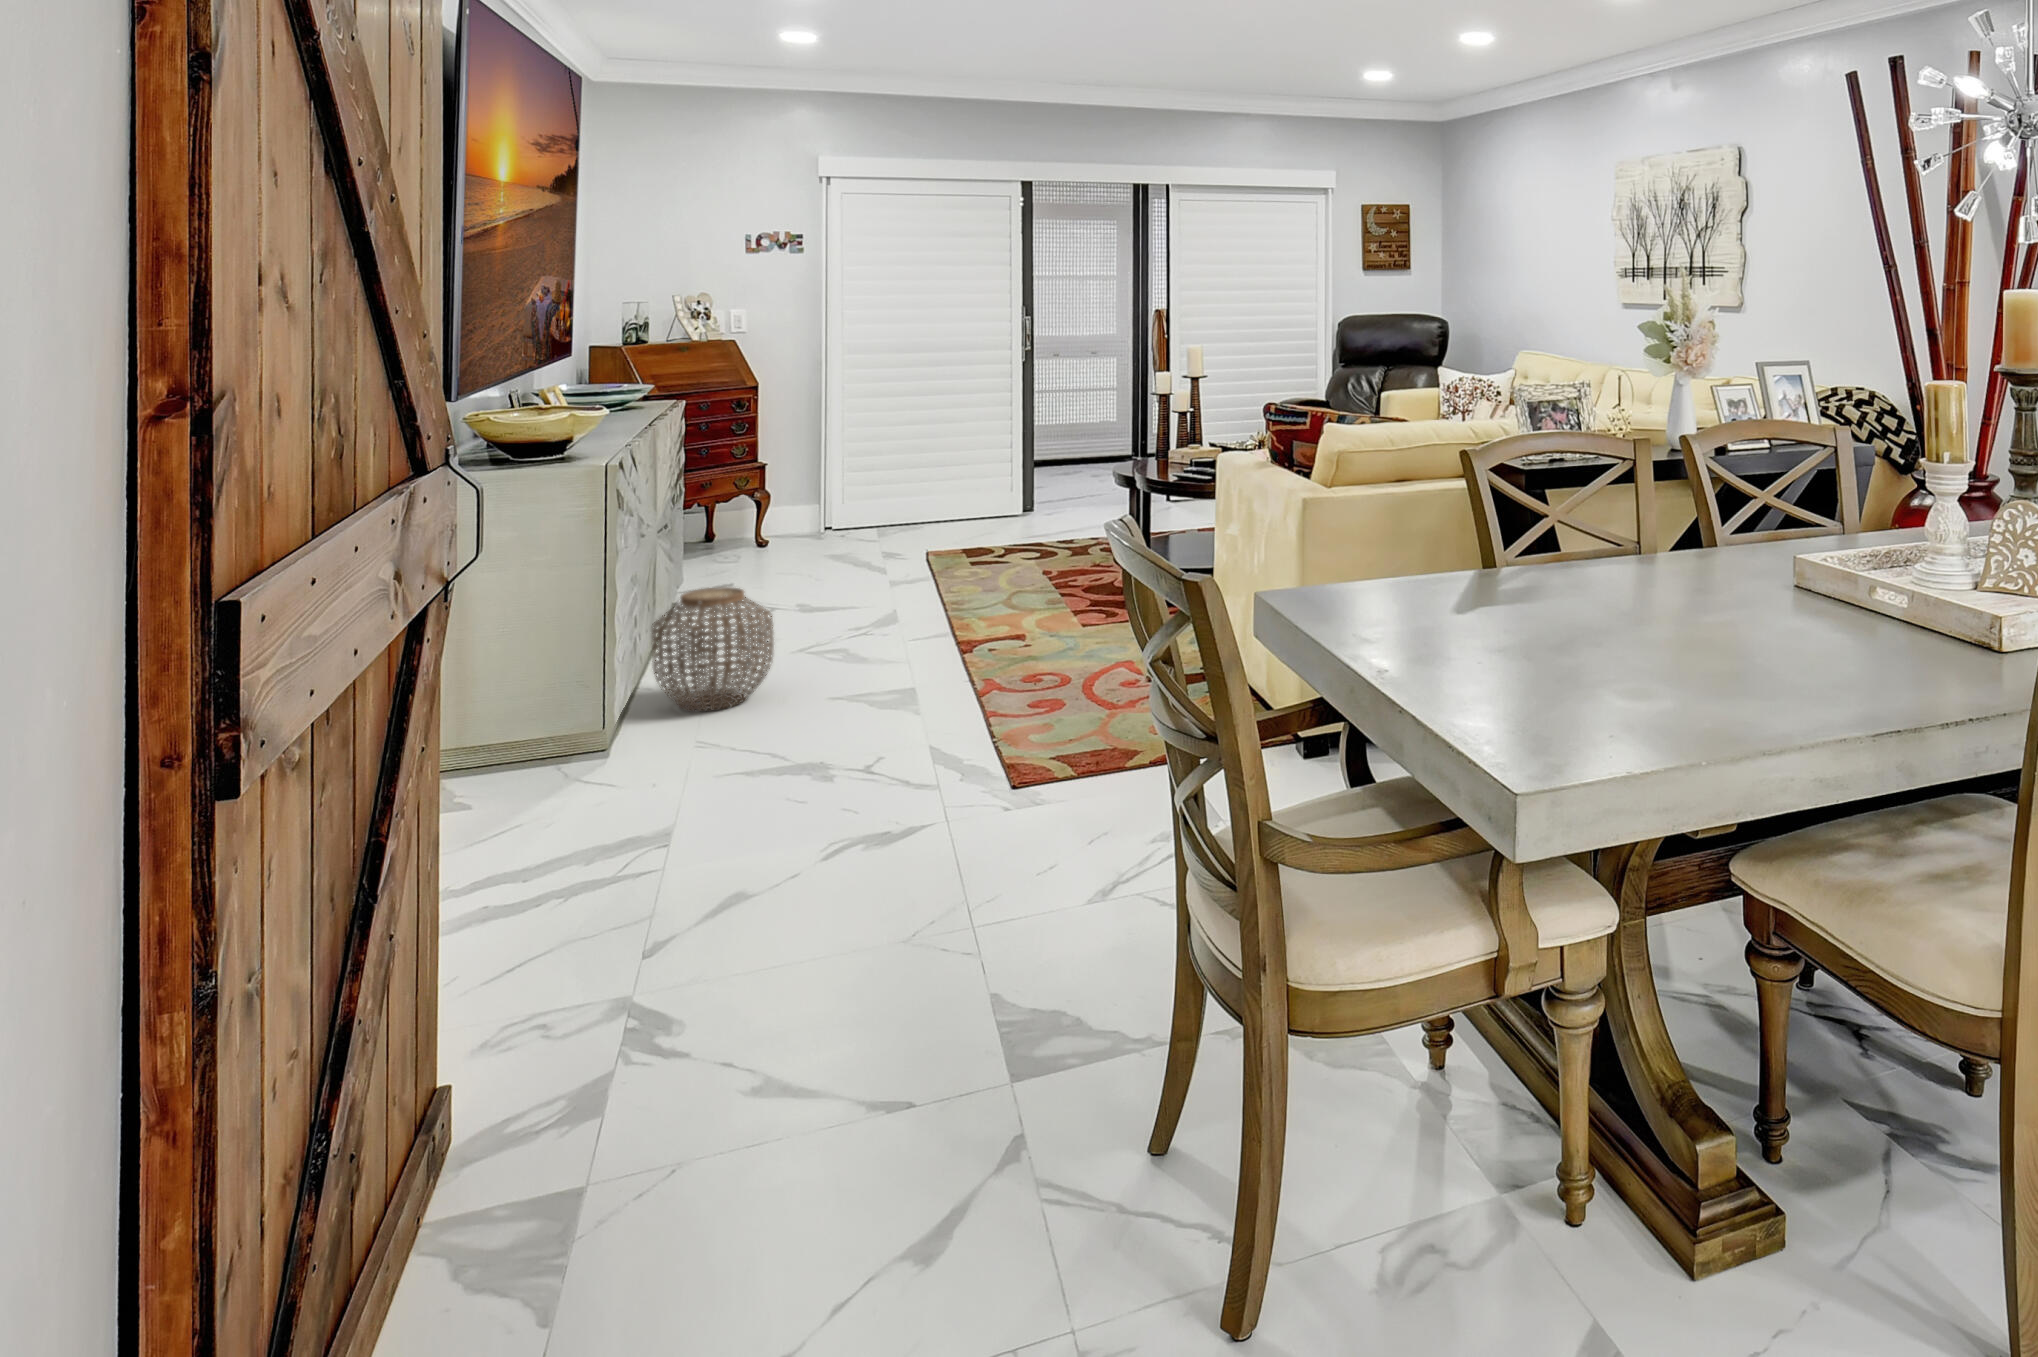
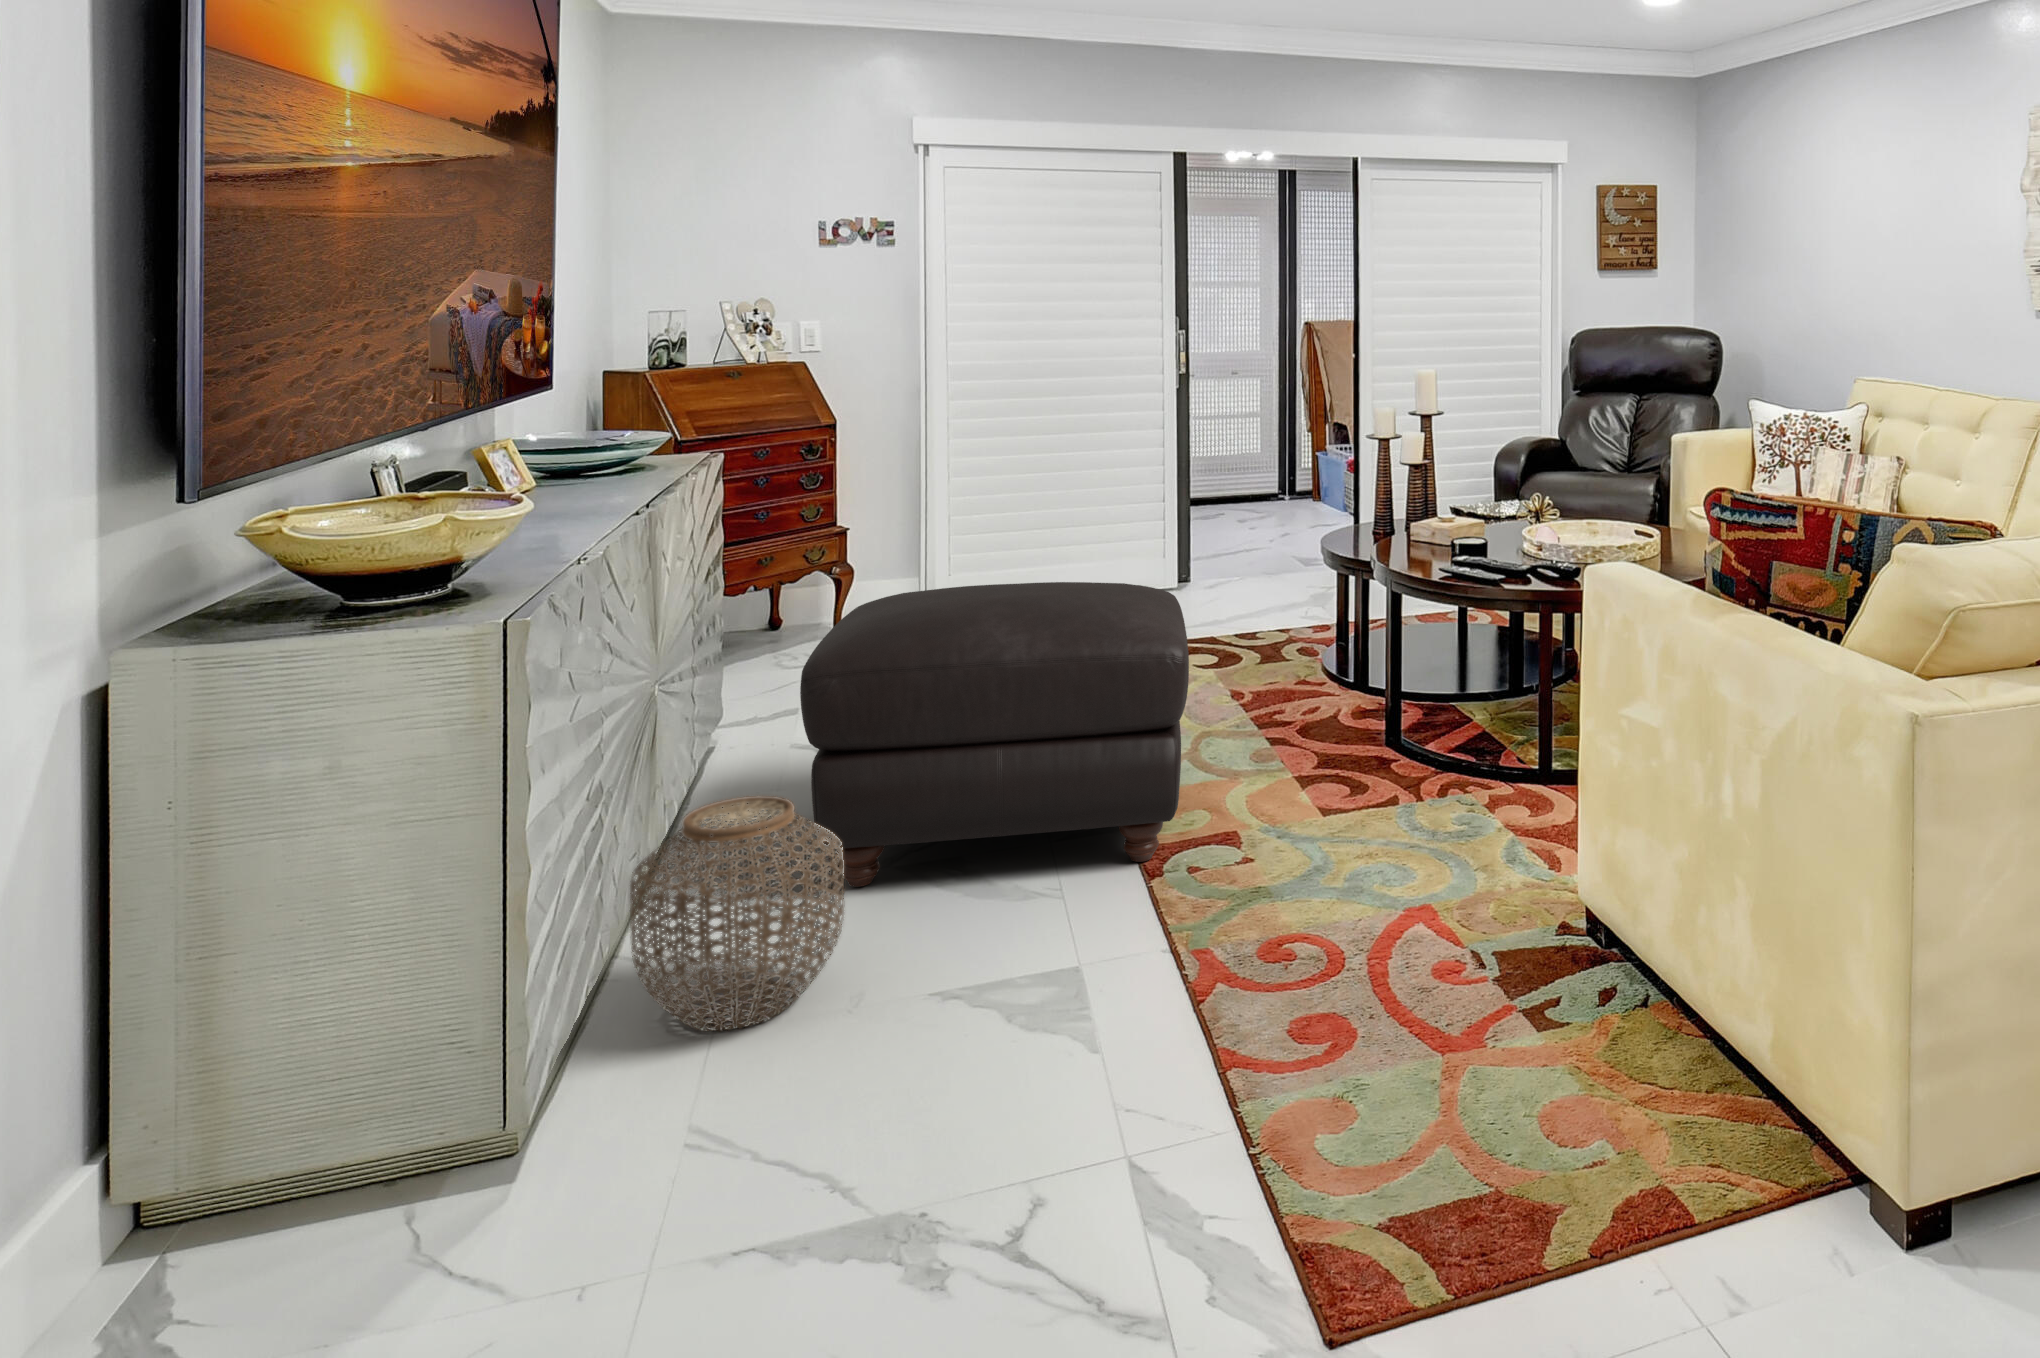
ottoman: none [744,482,995,659] -> present [800,582,1189,887]

